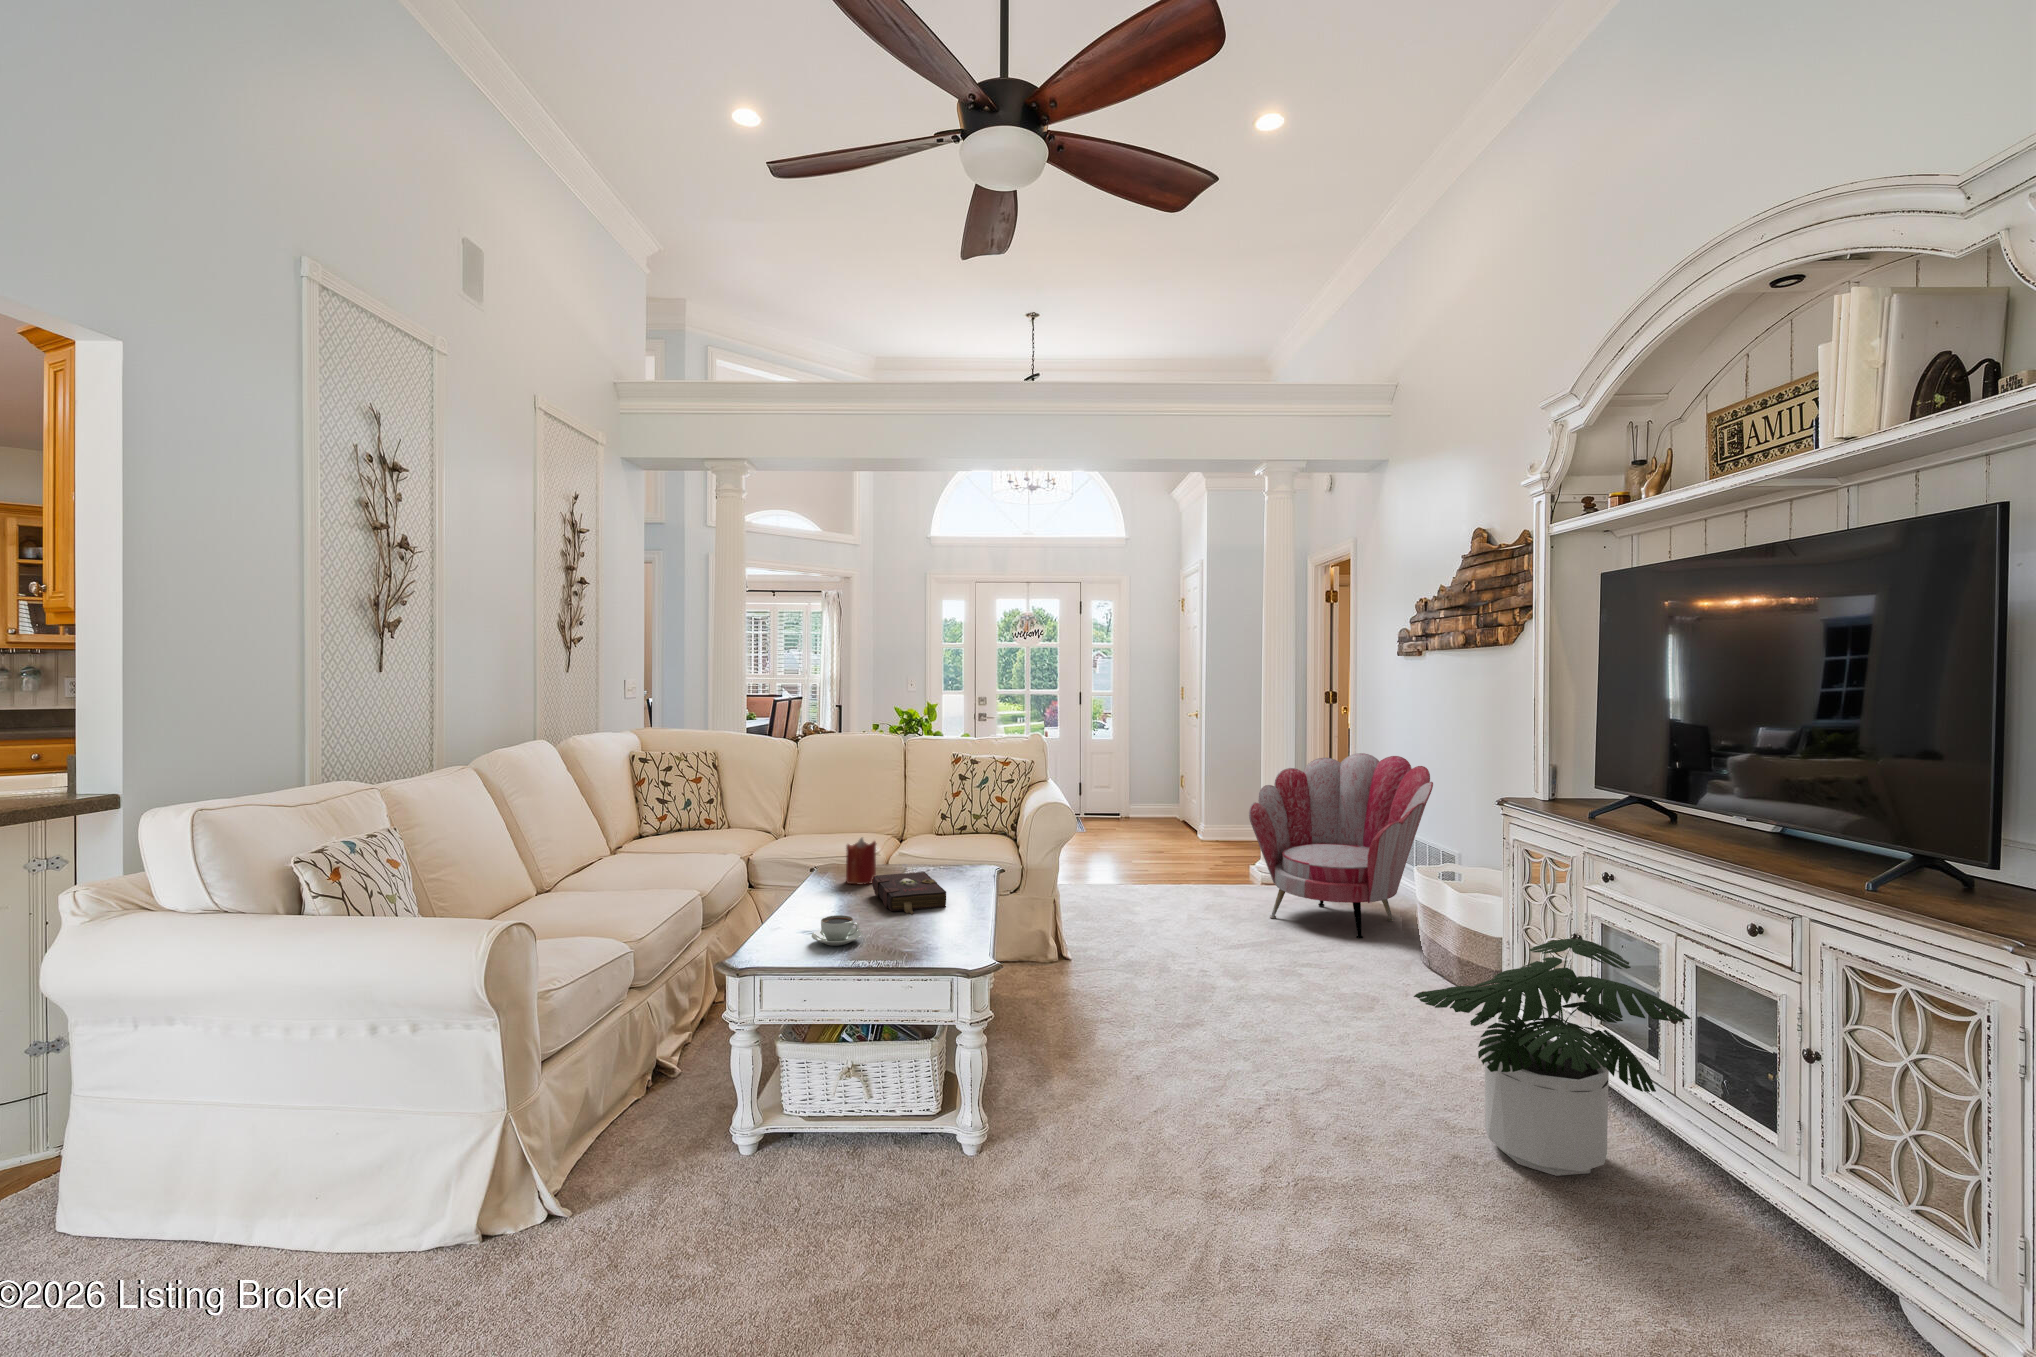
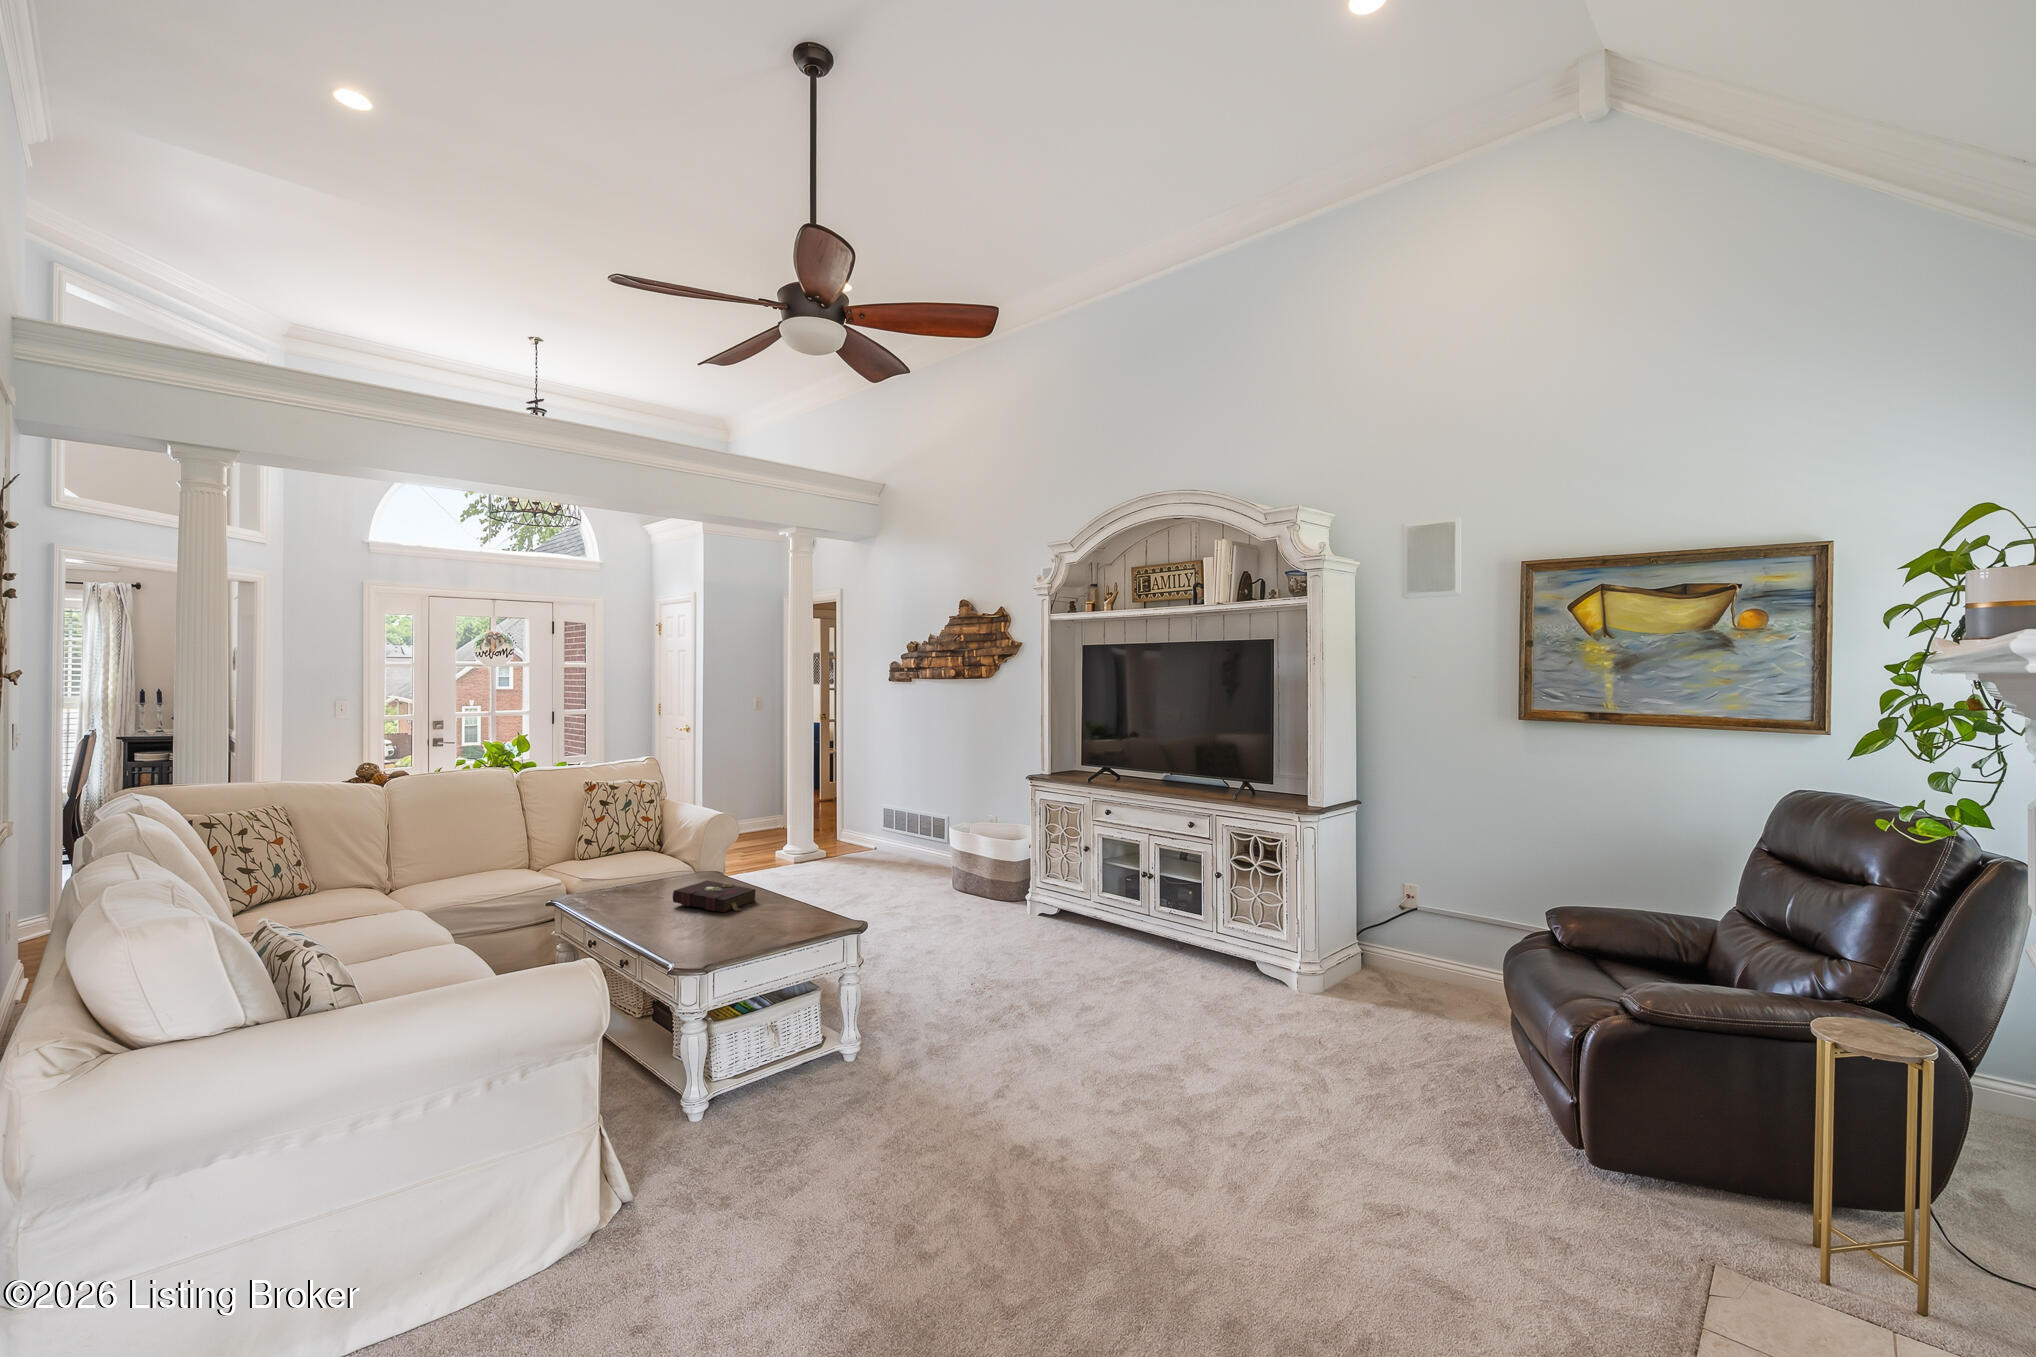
armchair: present [1249,753,1433,939] -> none [810,753,933,884]
candle: present [846,838,876,884] -> none [618,862,649,905]
coffee cup: present [812,915,862,946] -> none [716,916,758,940]
potted plant: present [1414,939,1691,1176] -> none [1043,846,1170,968]

